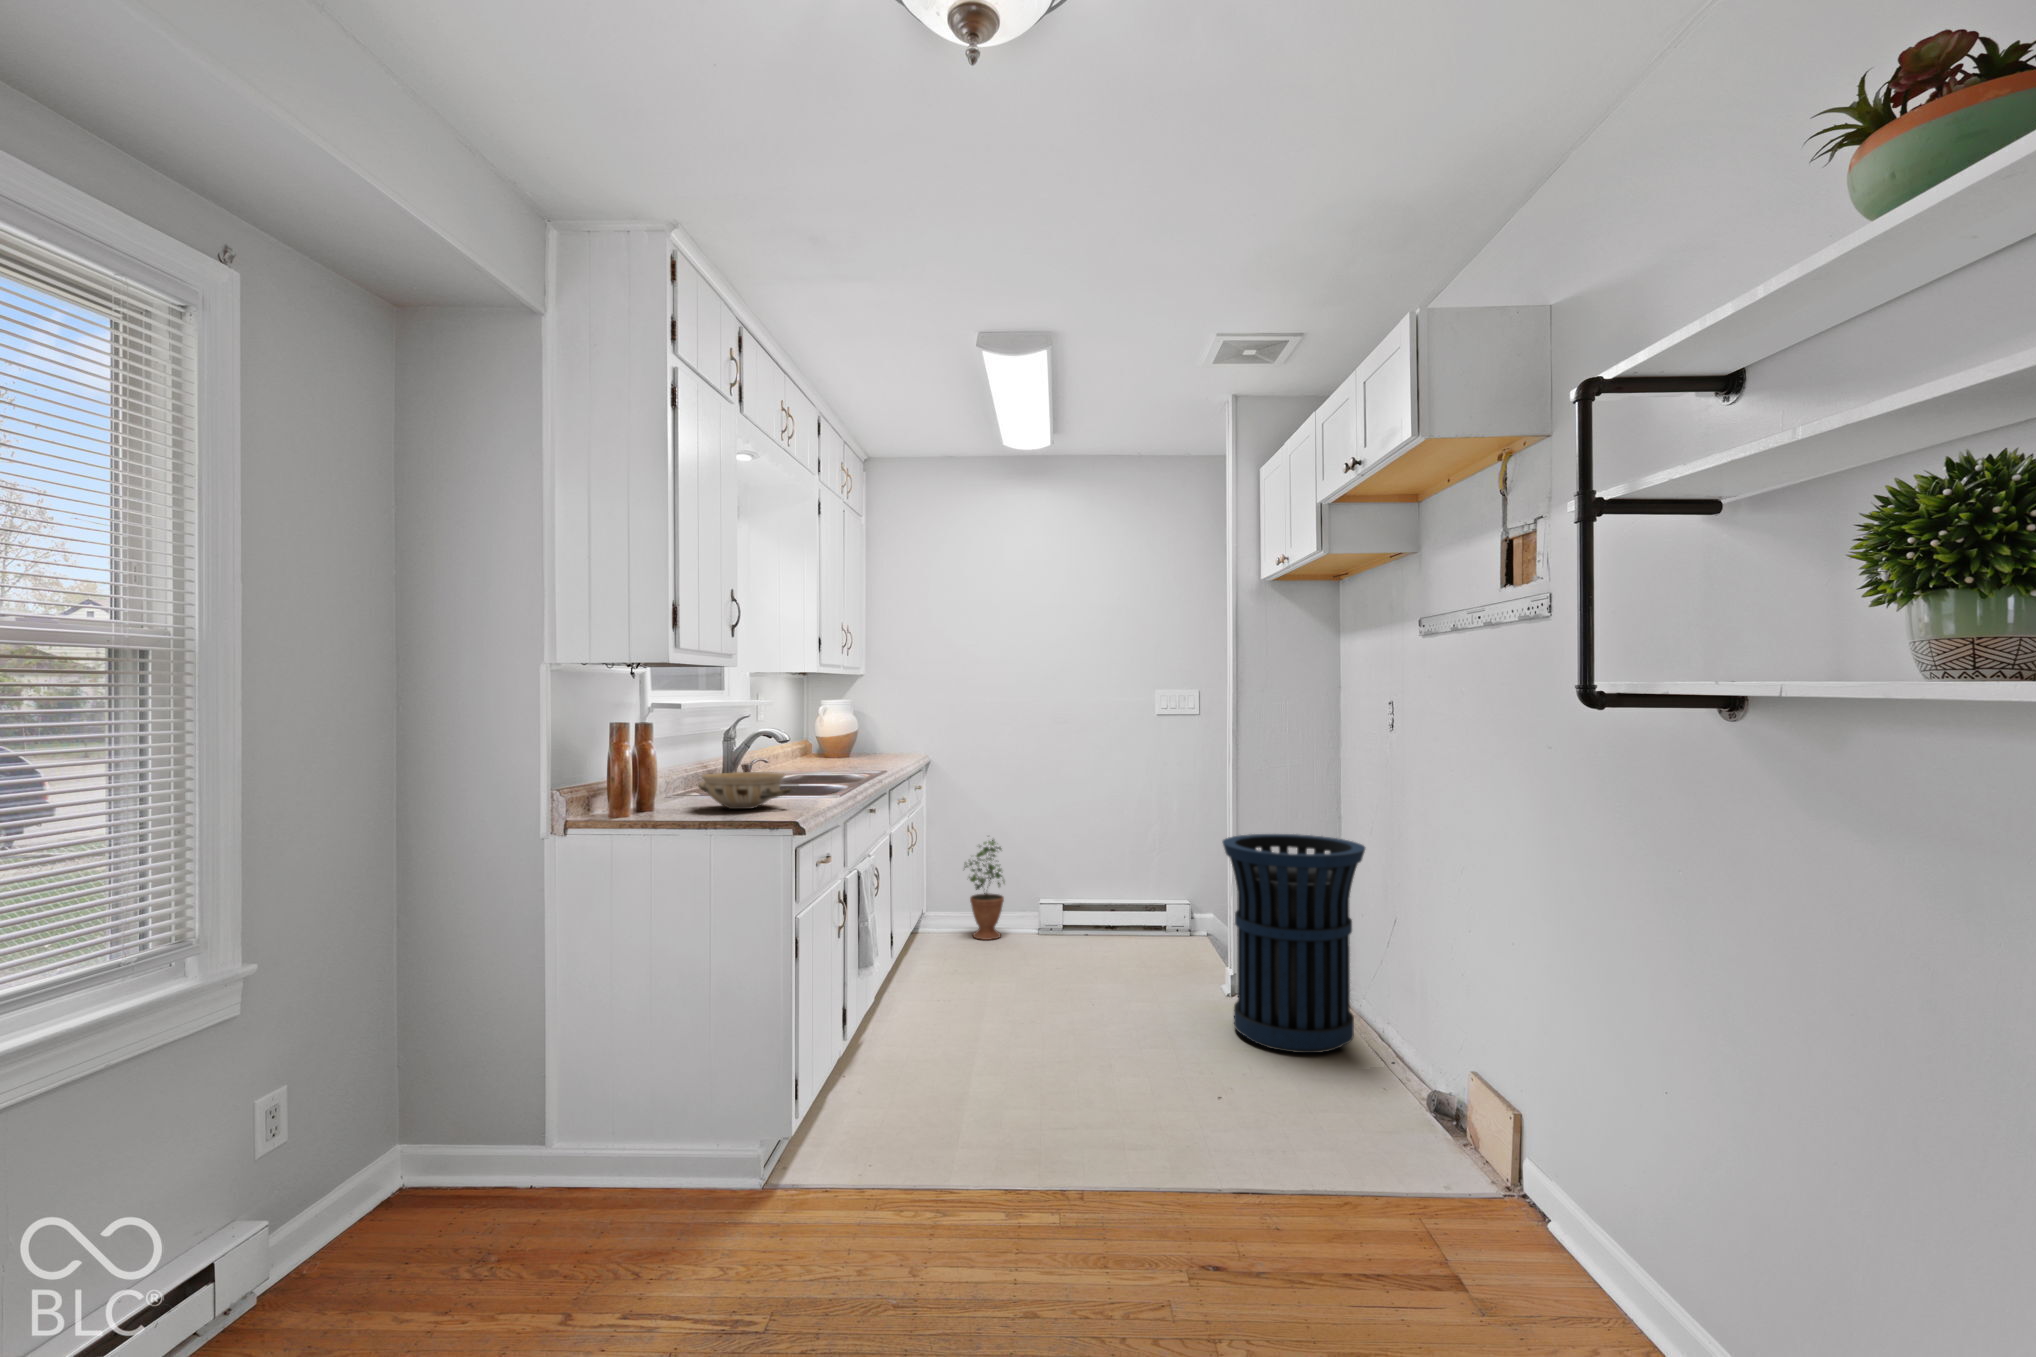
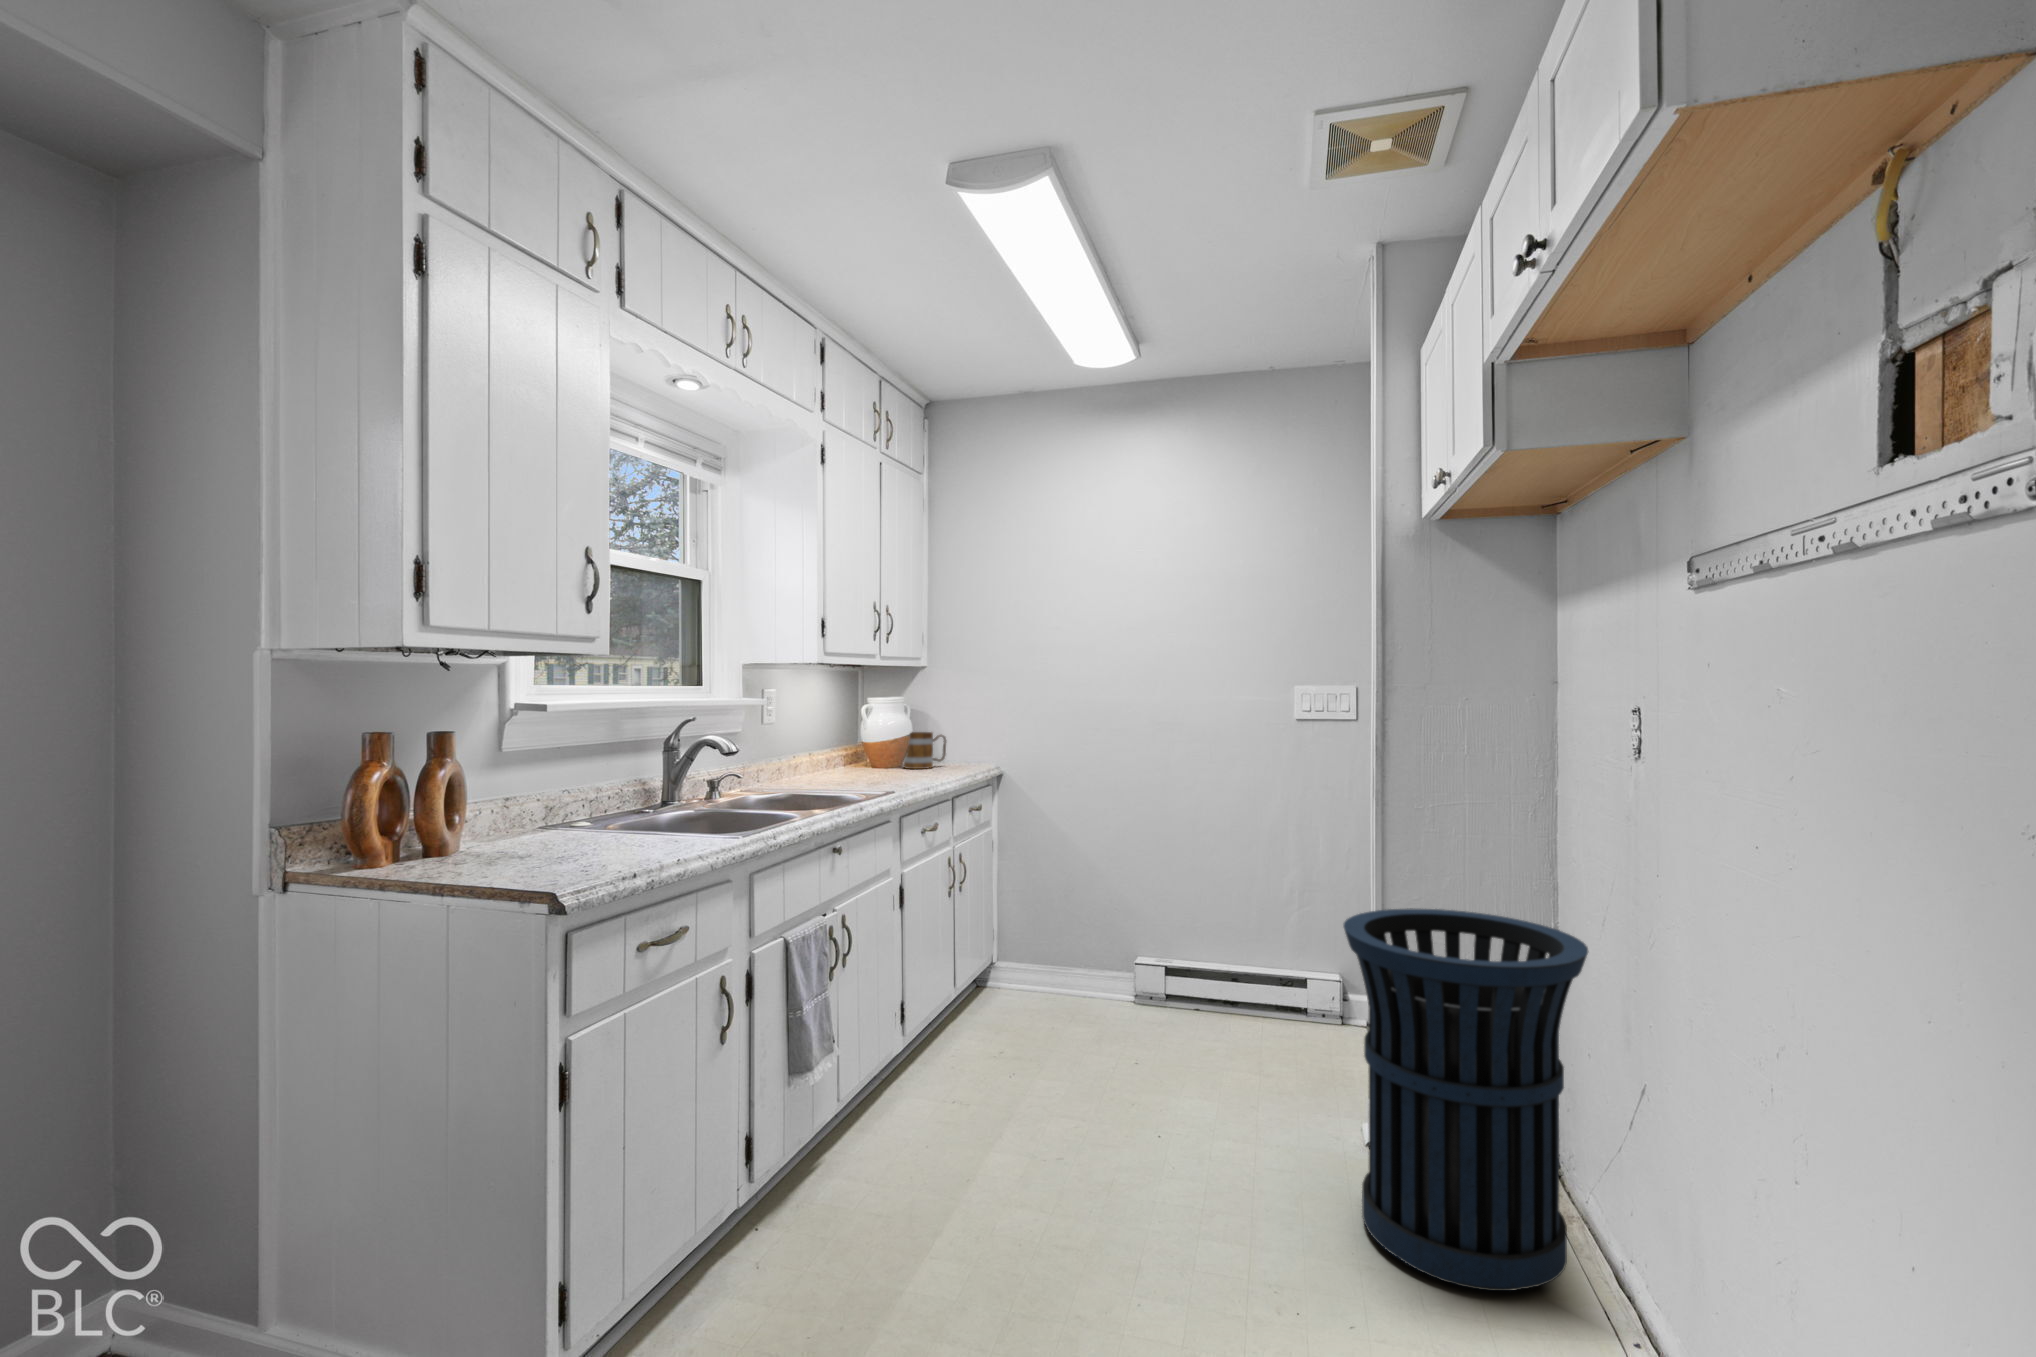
mug: none [849,727,883,757] -> present [904,732,946,769]
ceramic bowl: present [698,772,792,809] -> none [498,806,629,863]
potted plant: present [965,840,1005,940] -> none [1033,874,1088,1010]

